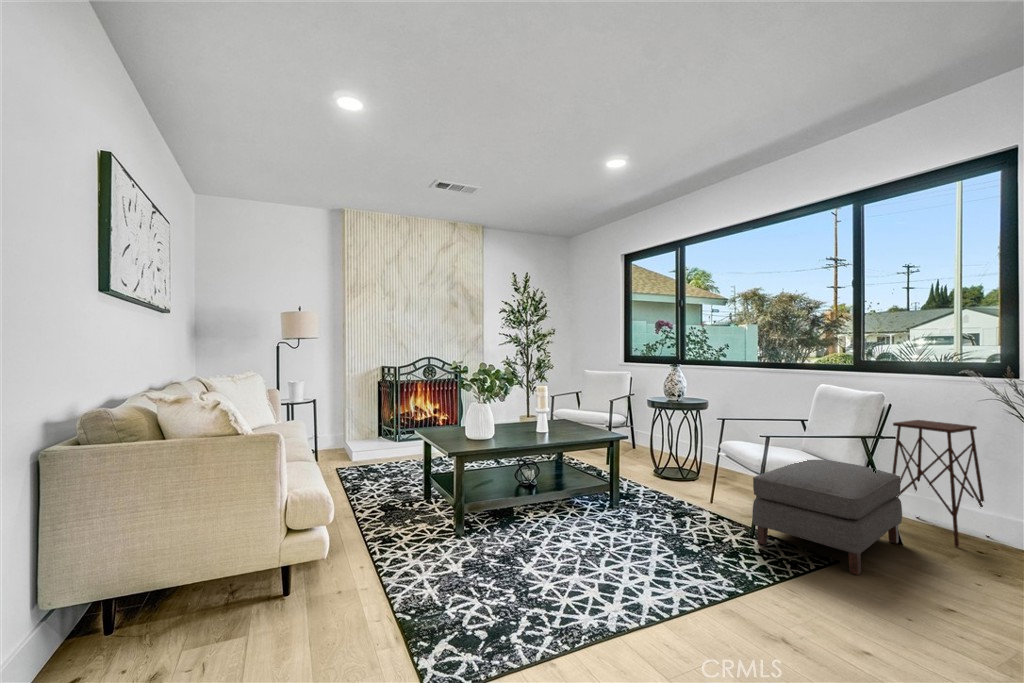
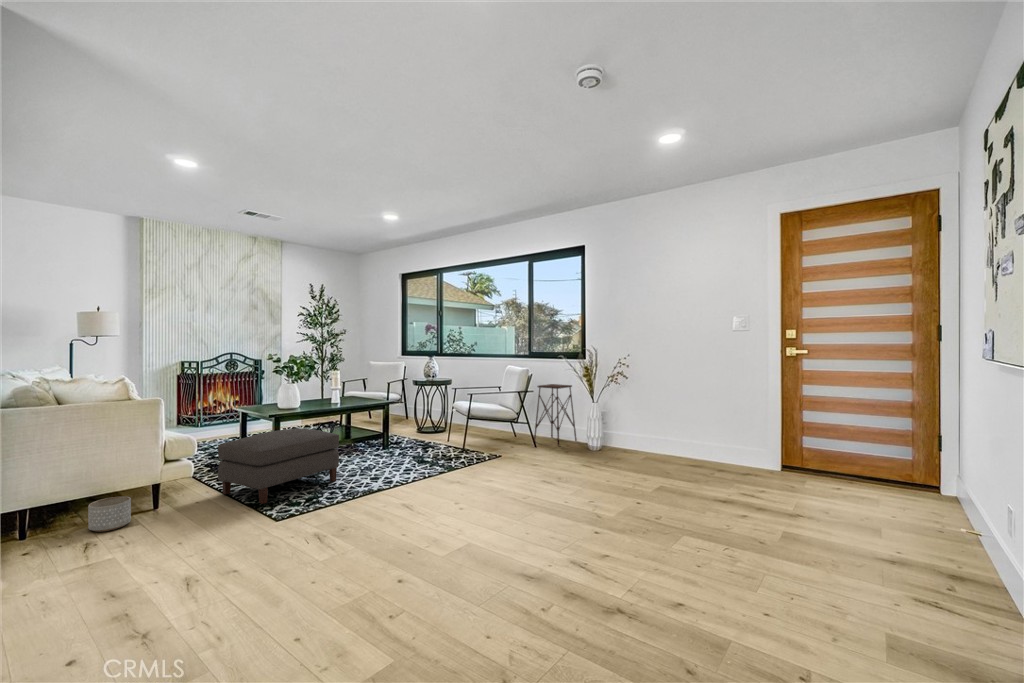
ottoman: present [752,460,902,575] -> present [218,428,339,504]
planter: none [165,585,229,652] -> present [88,496,131,532]

